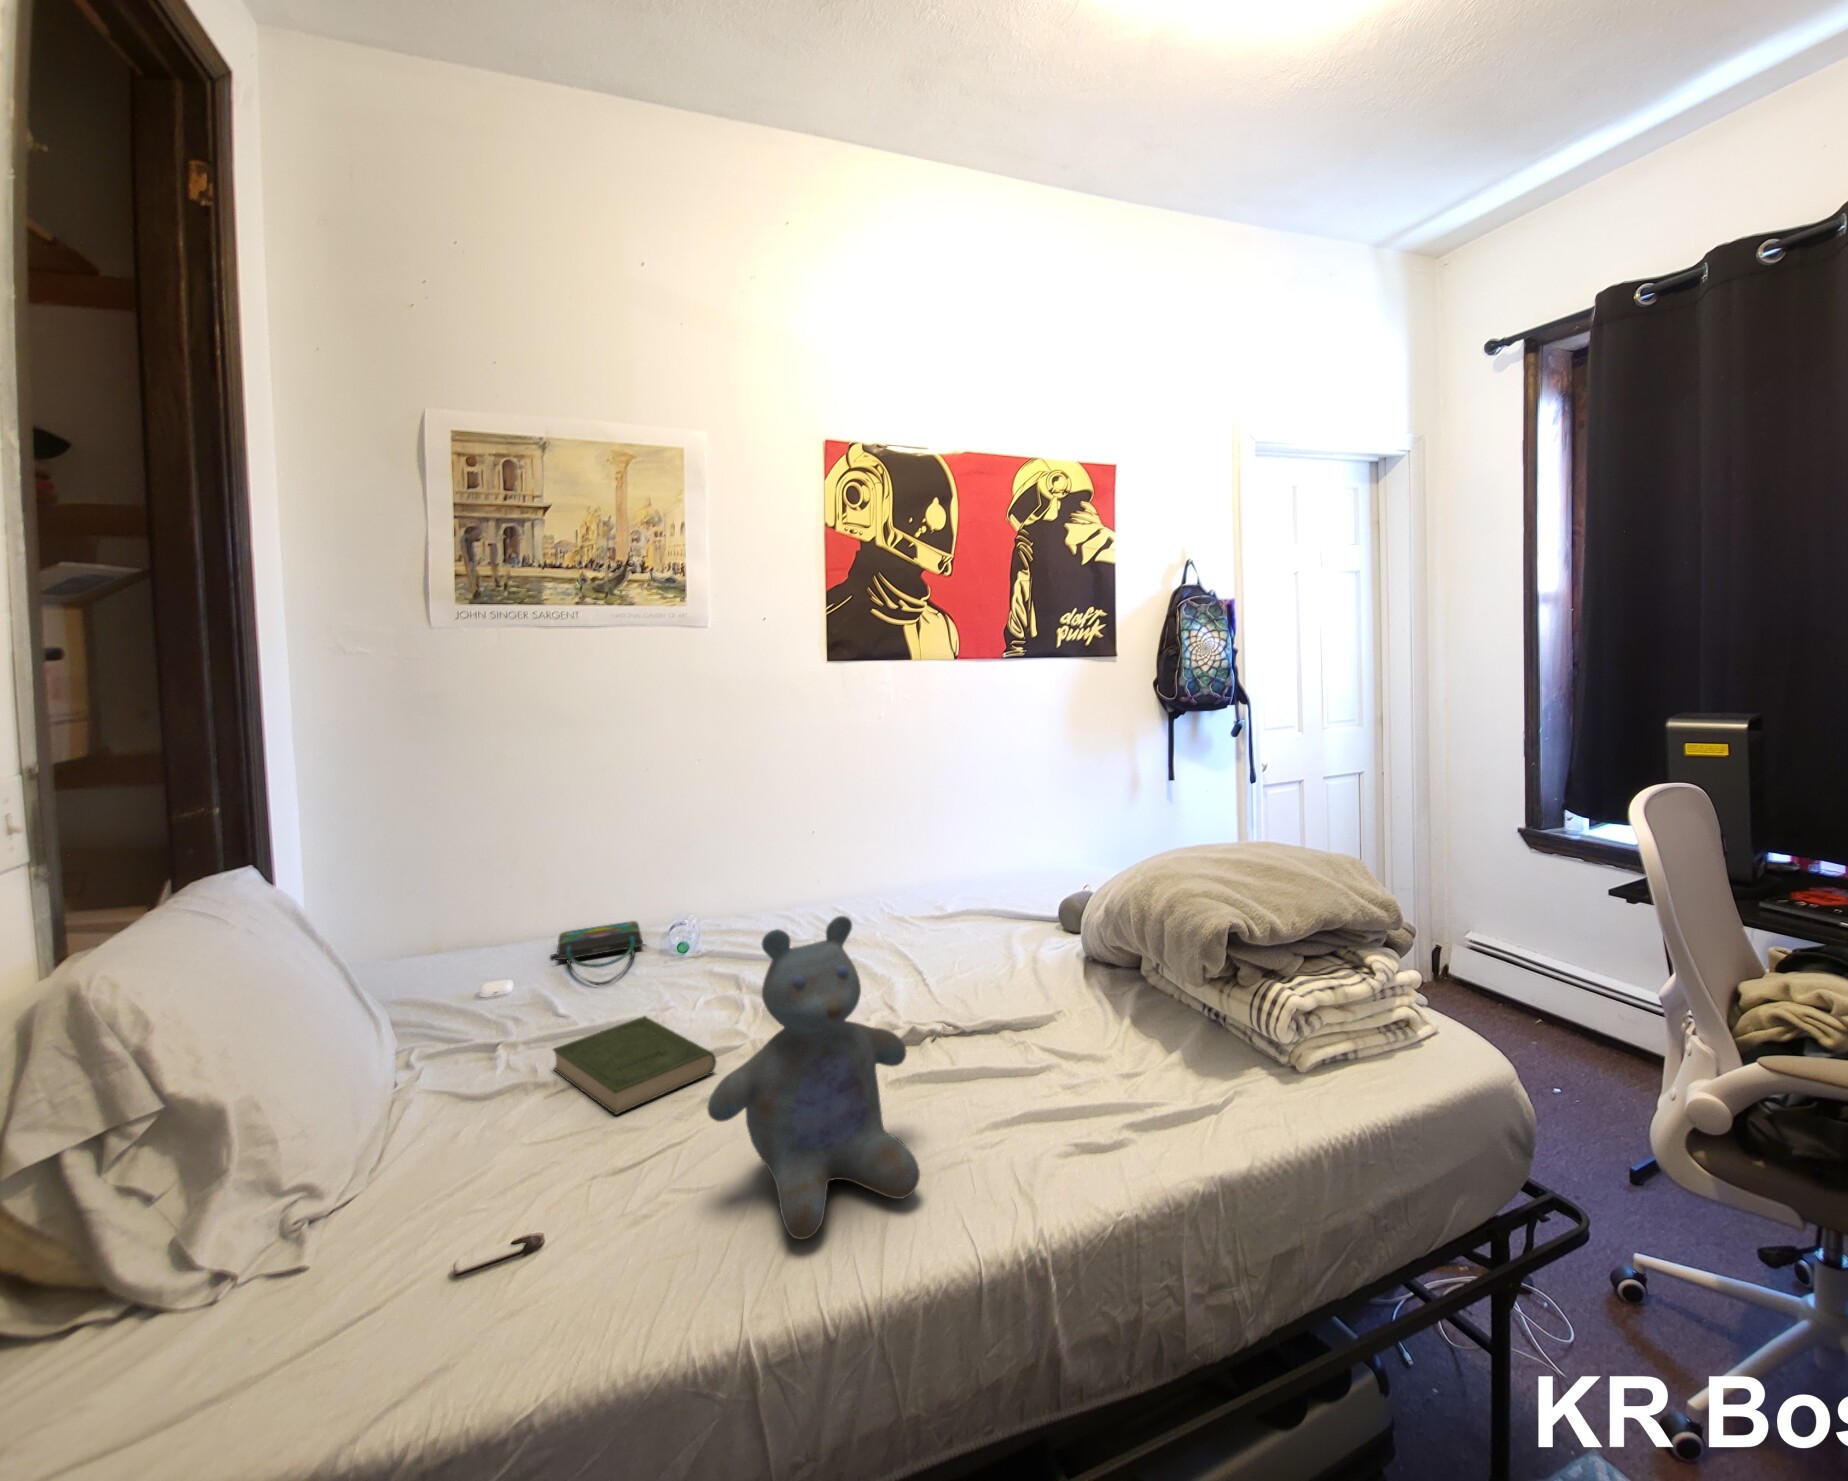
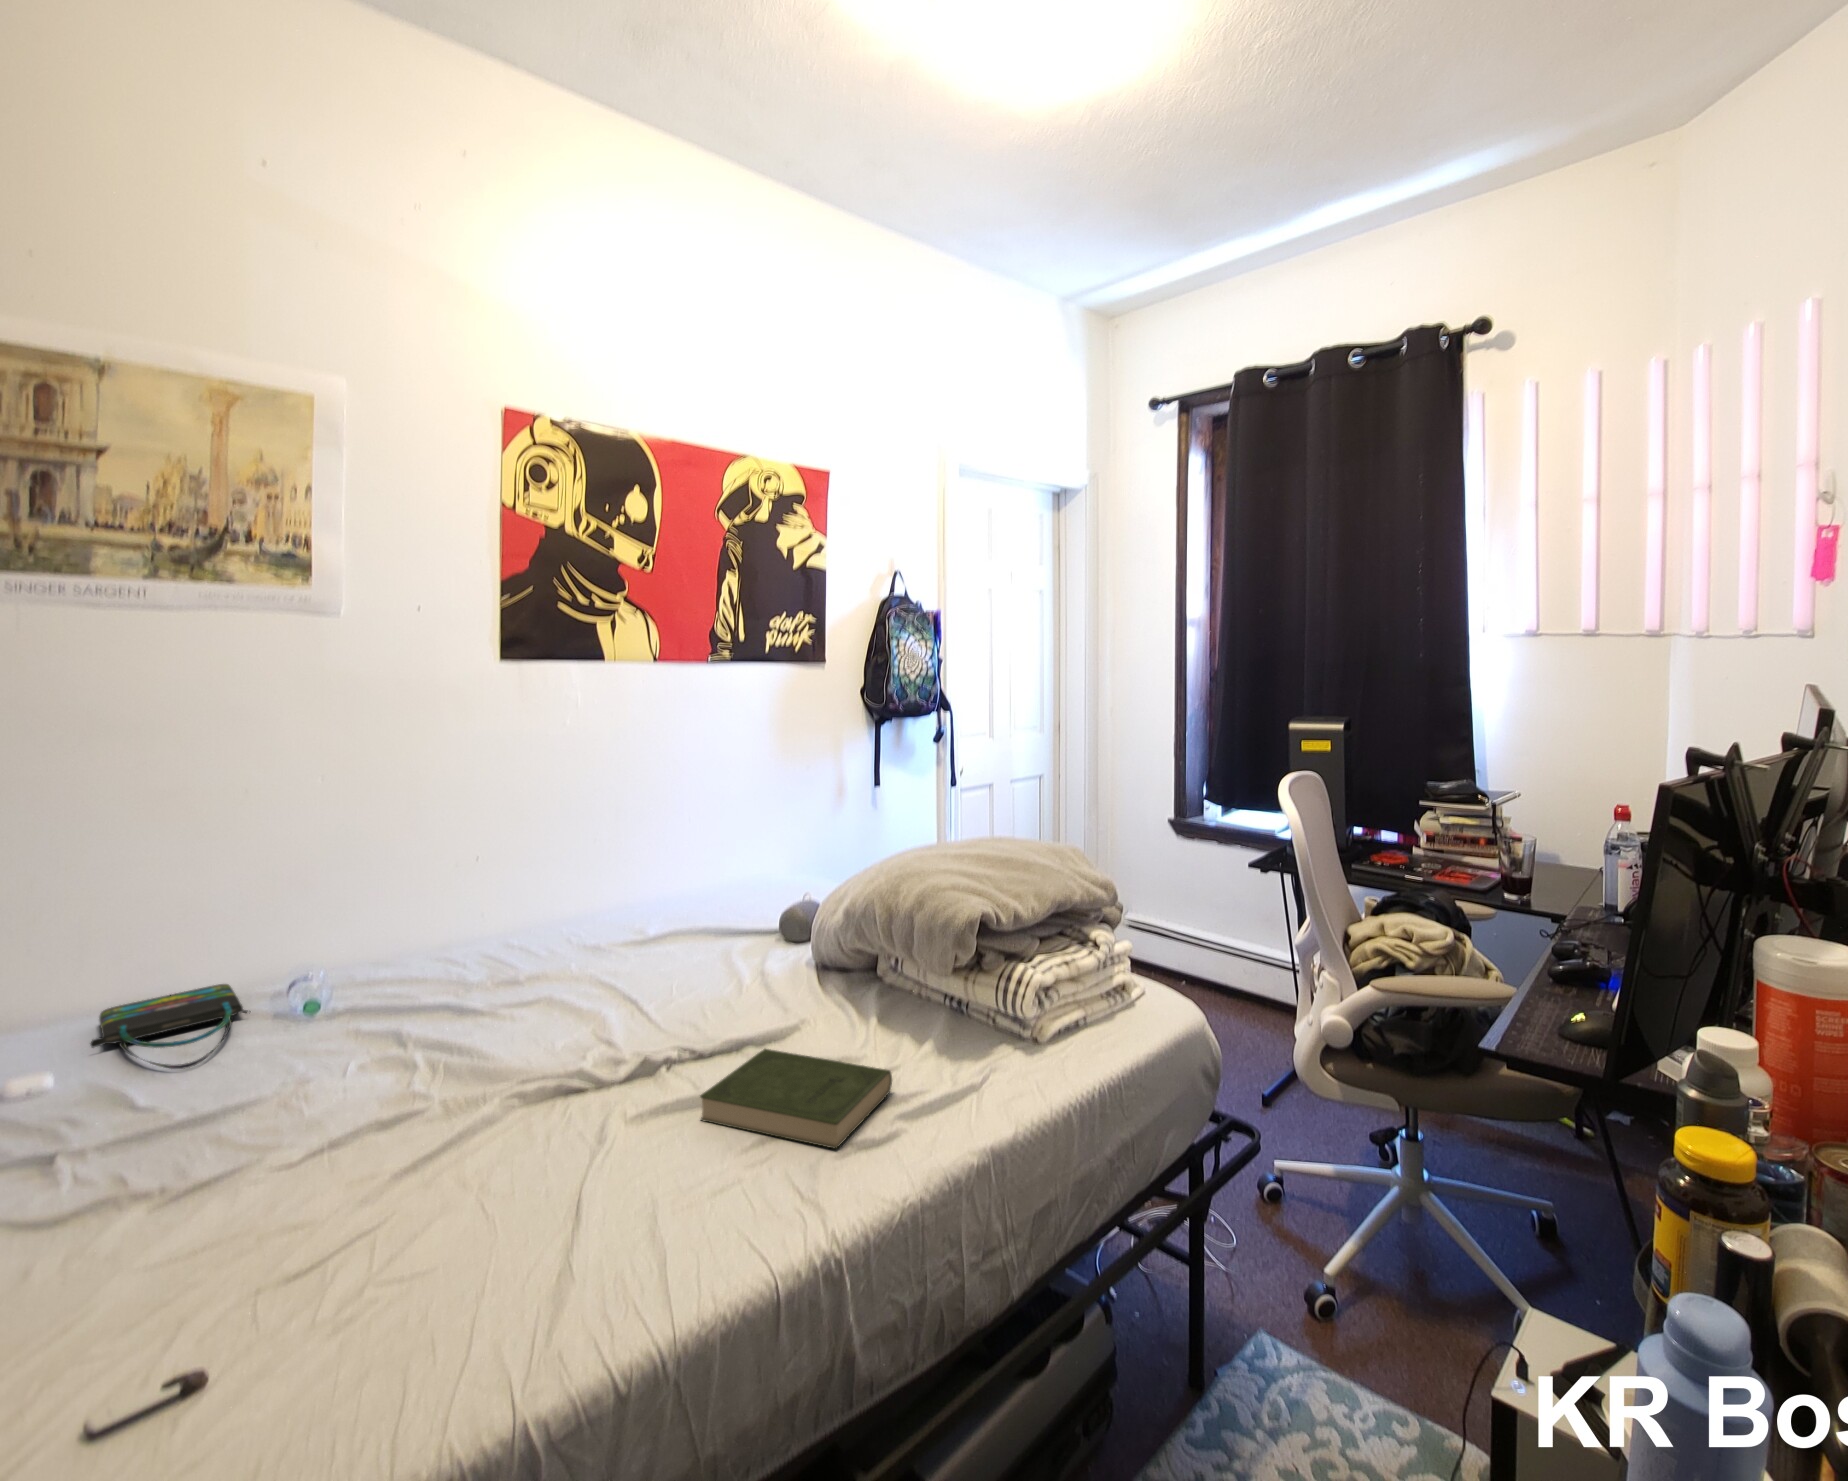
stuffed bear: present [707,916,920,1239] -> none [413,936,686,1310]
book: present [553,1016,716,1115] -> present [700,1049,892,1149]

